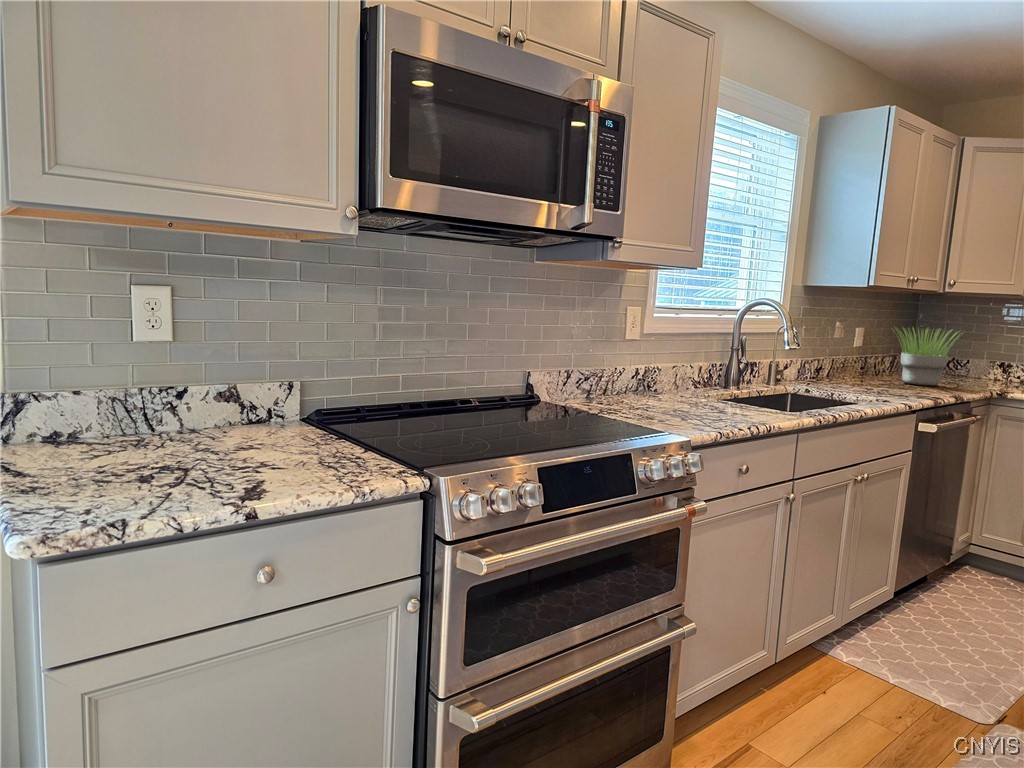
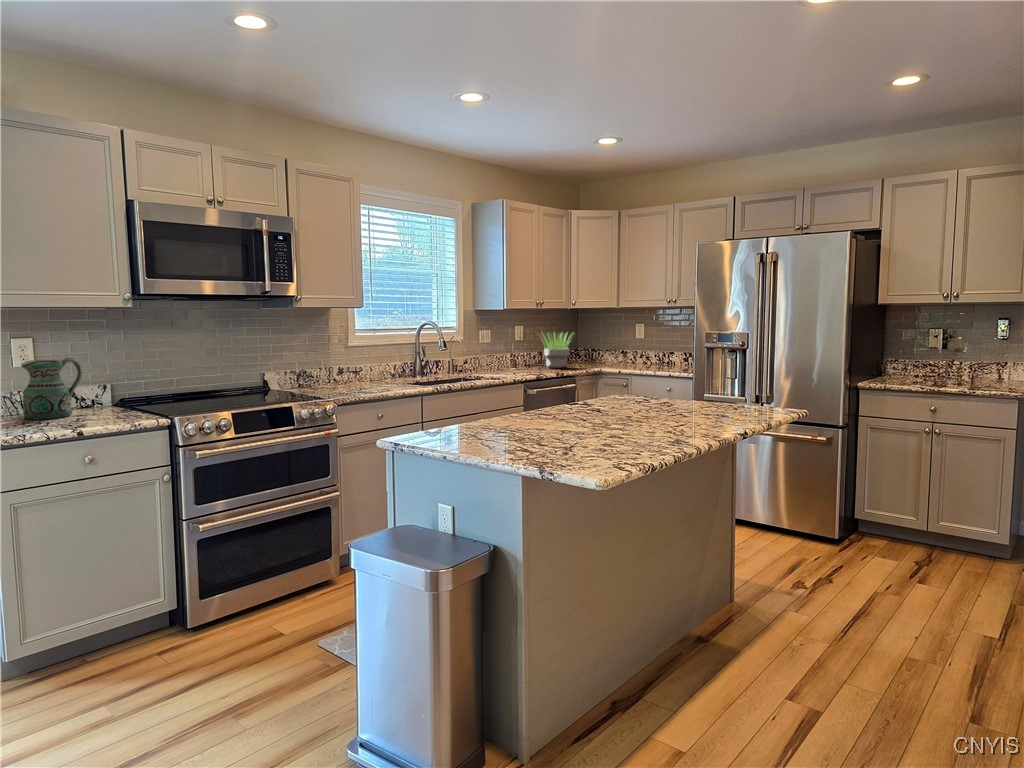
ceramic pitcher: none [144,328,257,455] -> present [21,358,82,420]

